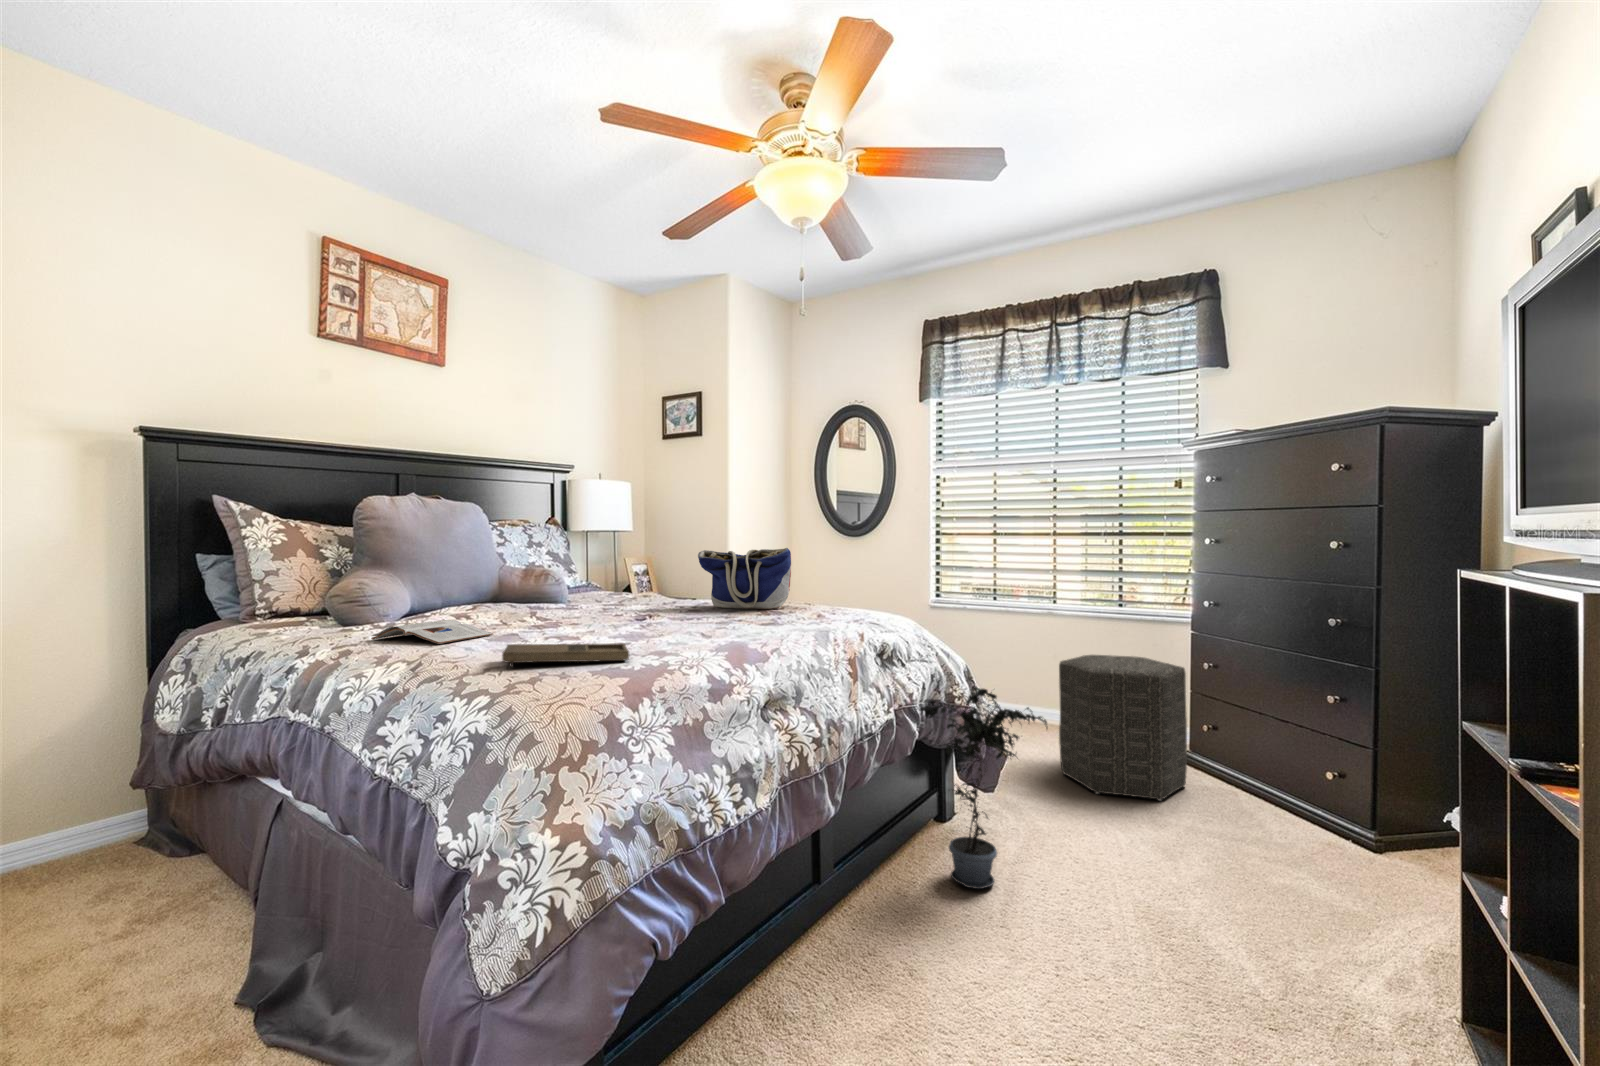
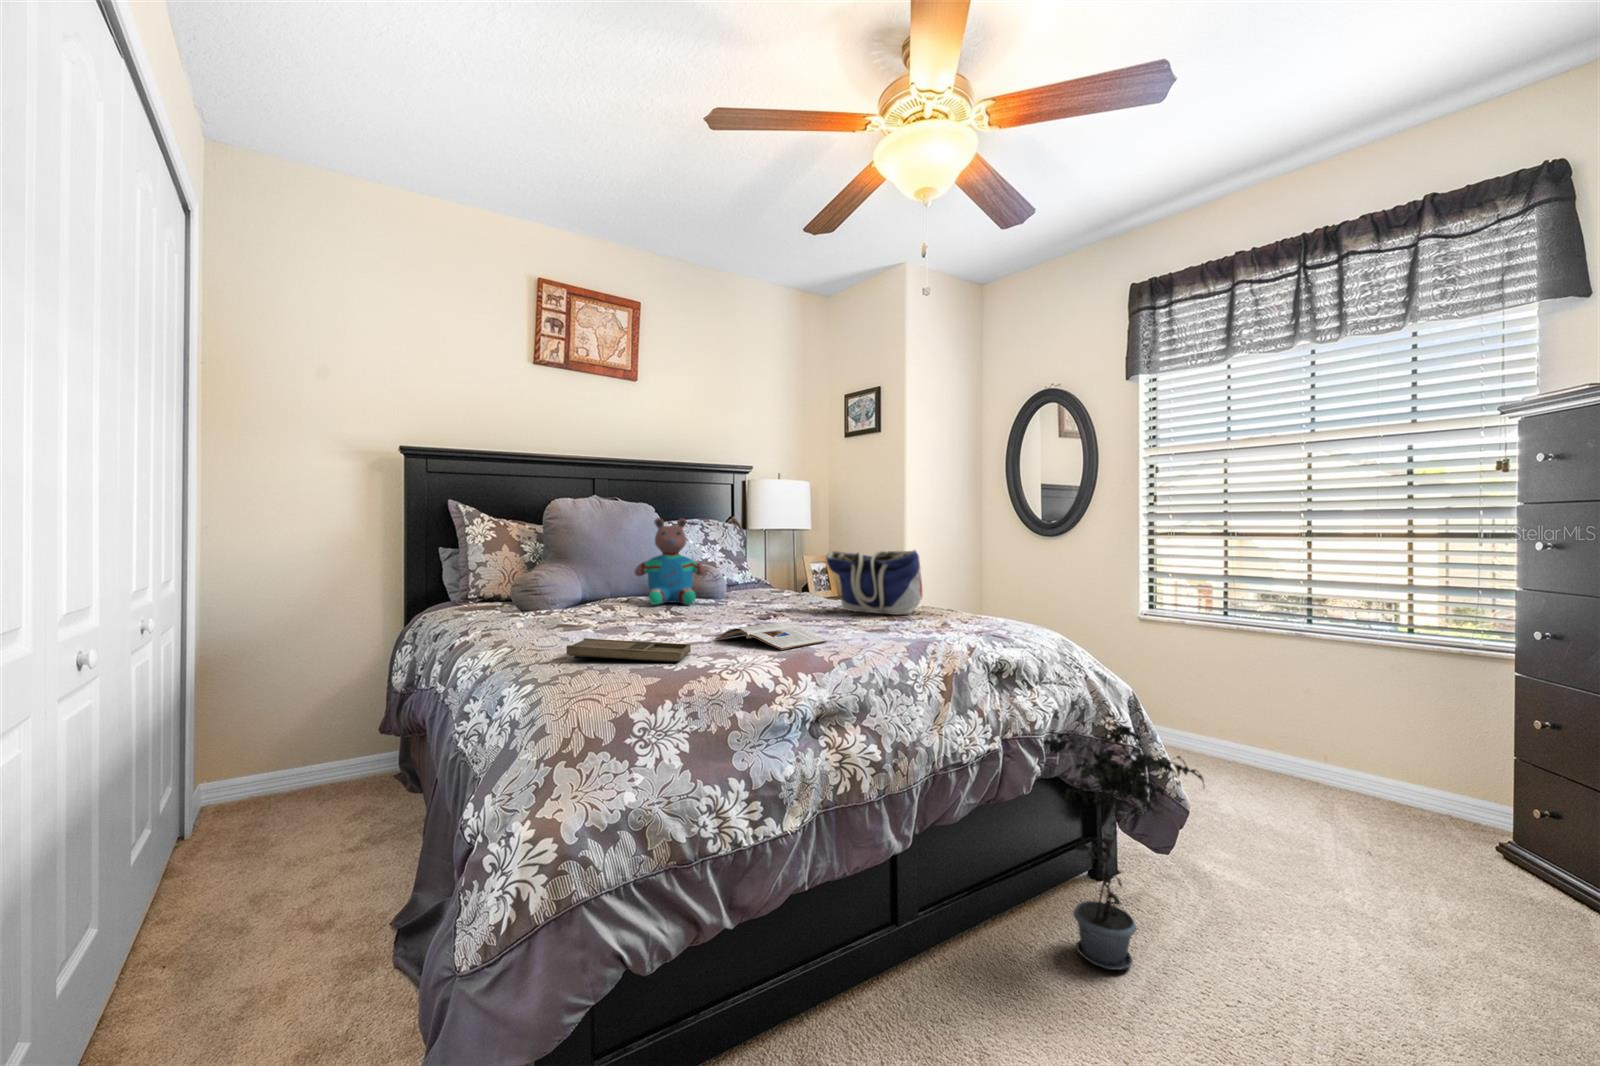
teddy bear: none [477,518,557,611] -> present [634,518,705,605]
magazine: present [371,620,493,644] -> present [715,623,828,650]
ottoman: present [1059,655,1187,801] -> none [1285,695,1489,906]

